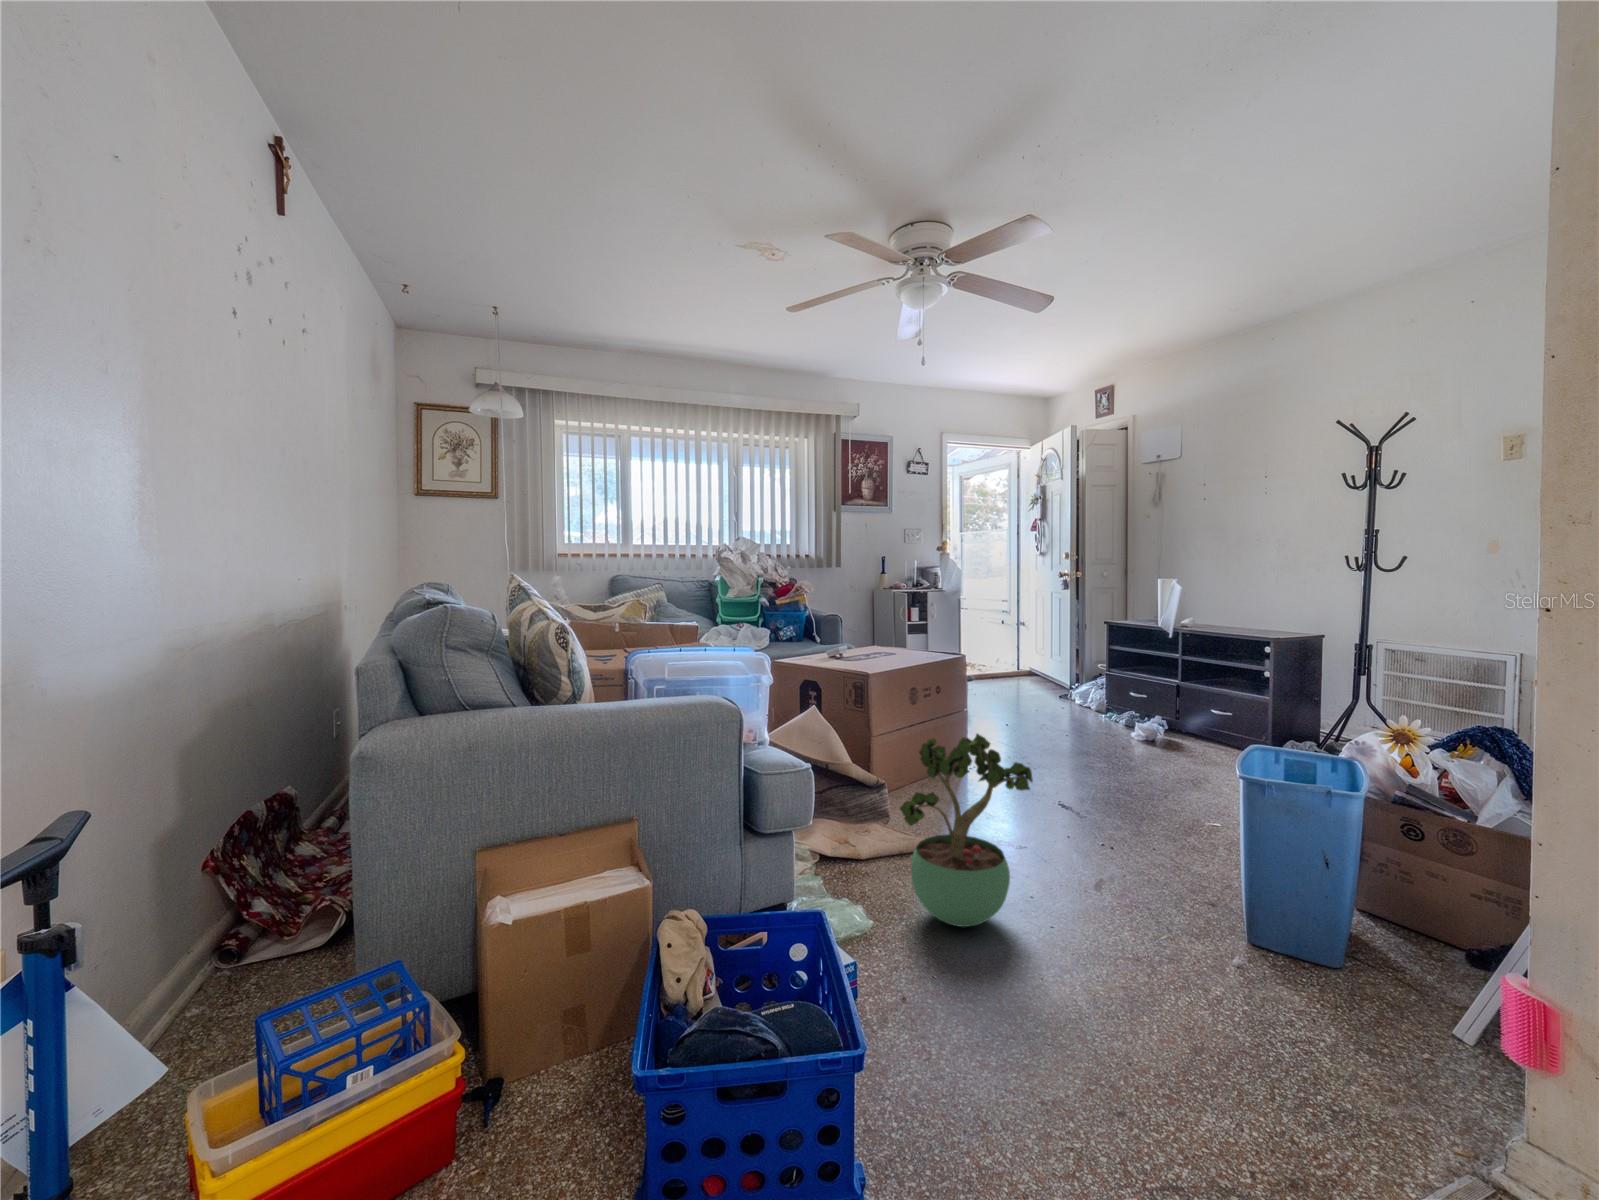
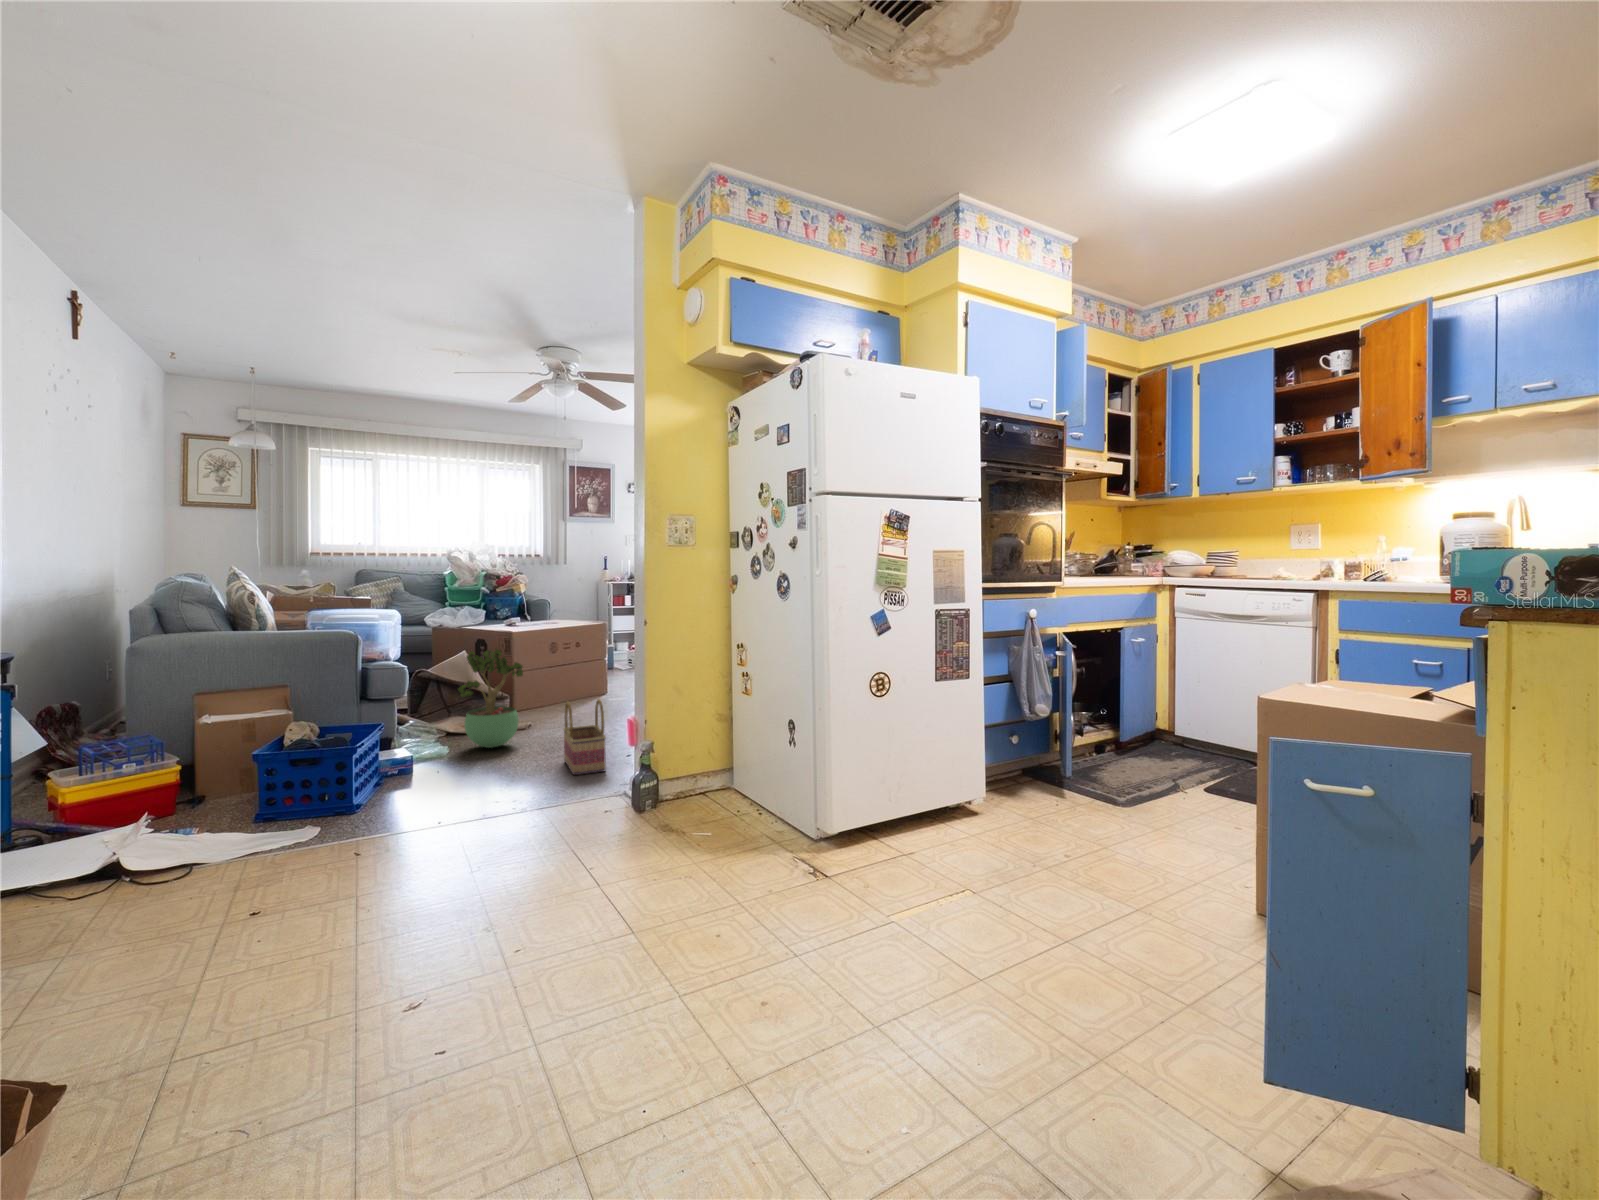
basket: none [1187,879,1373,1095] -> present [563,699,606,775]

